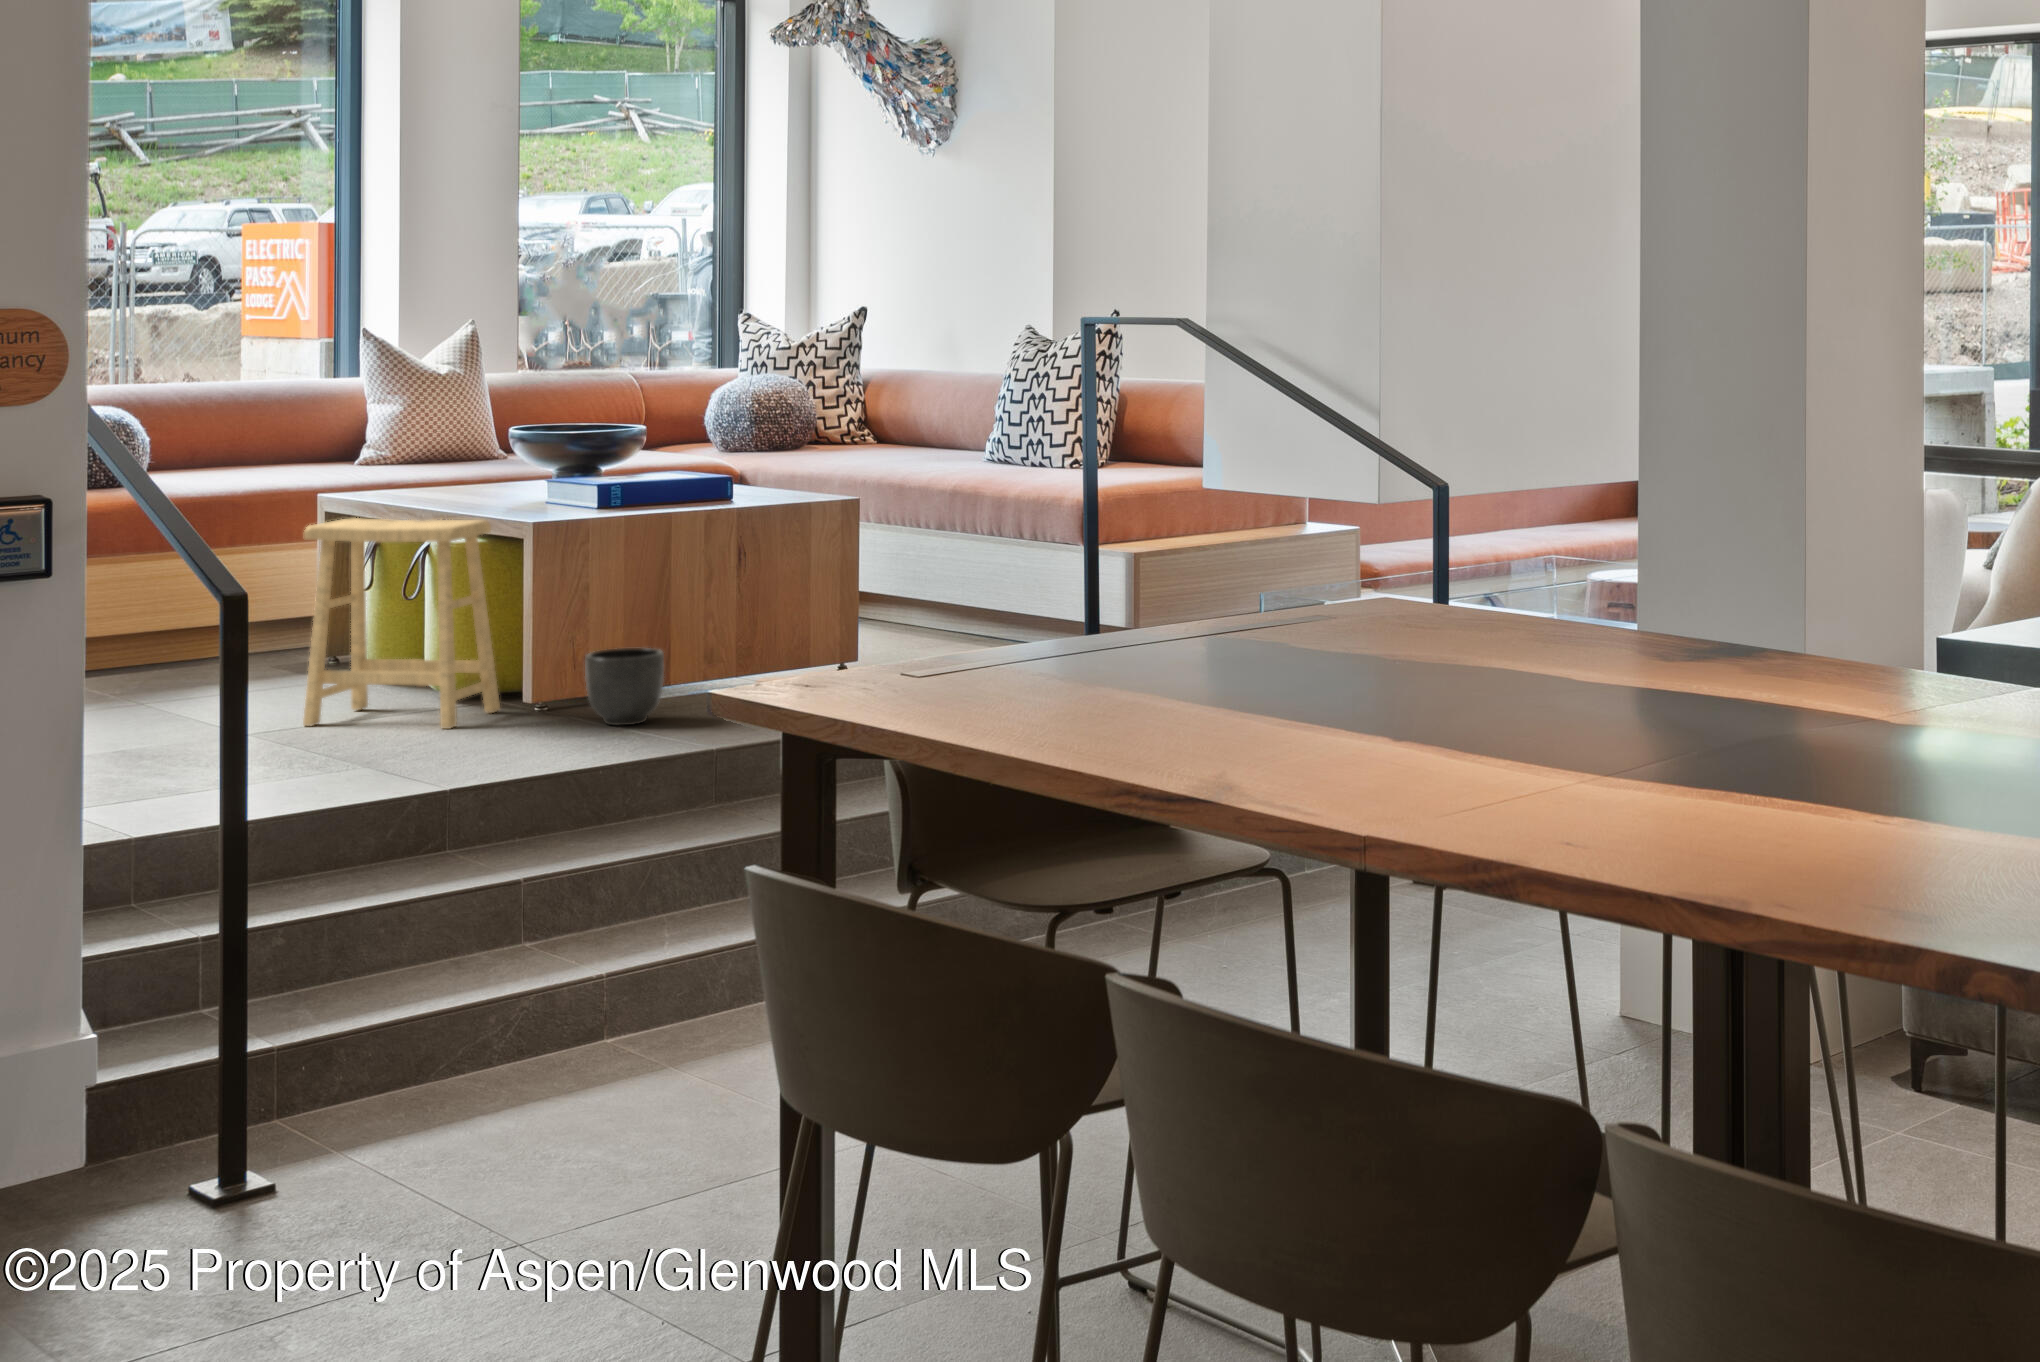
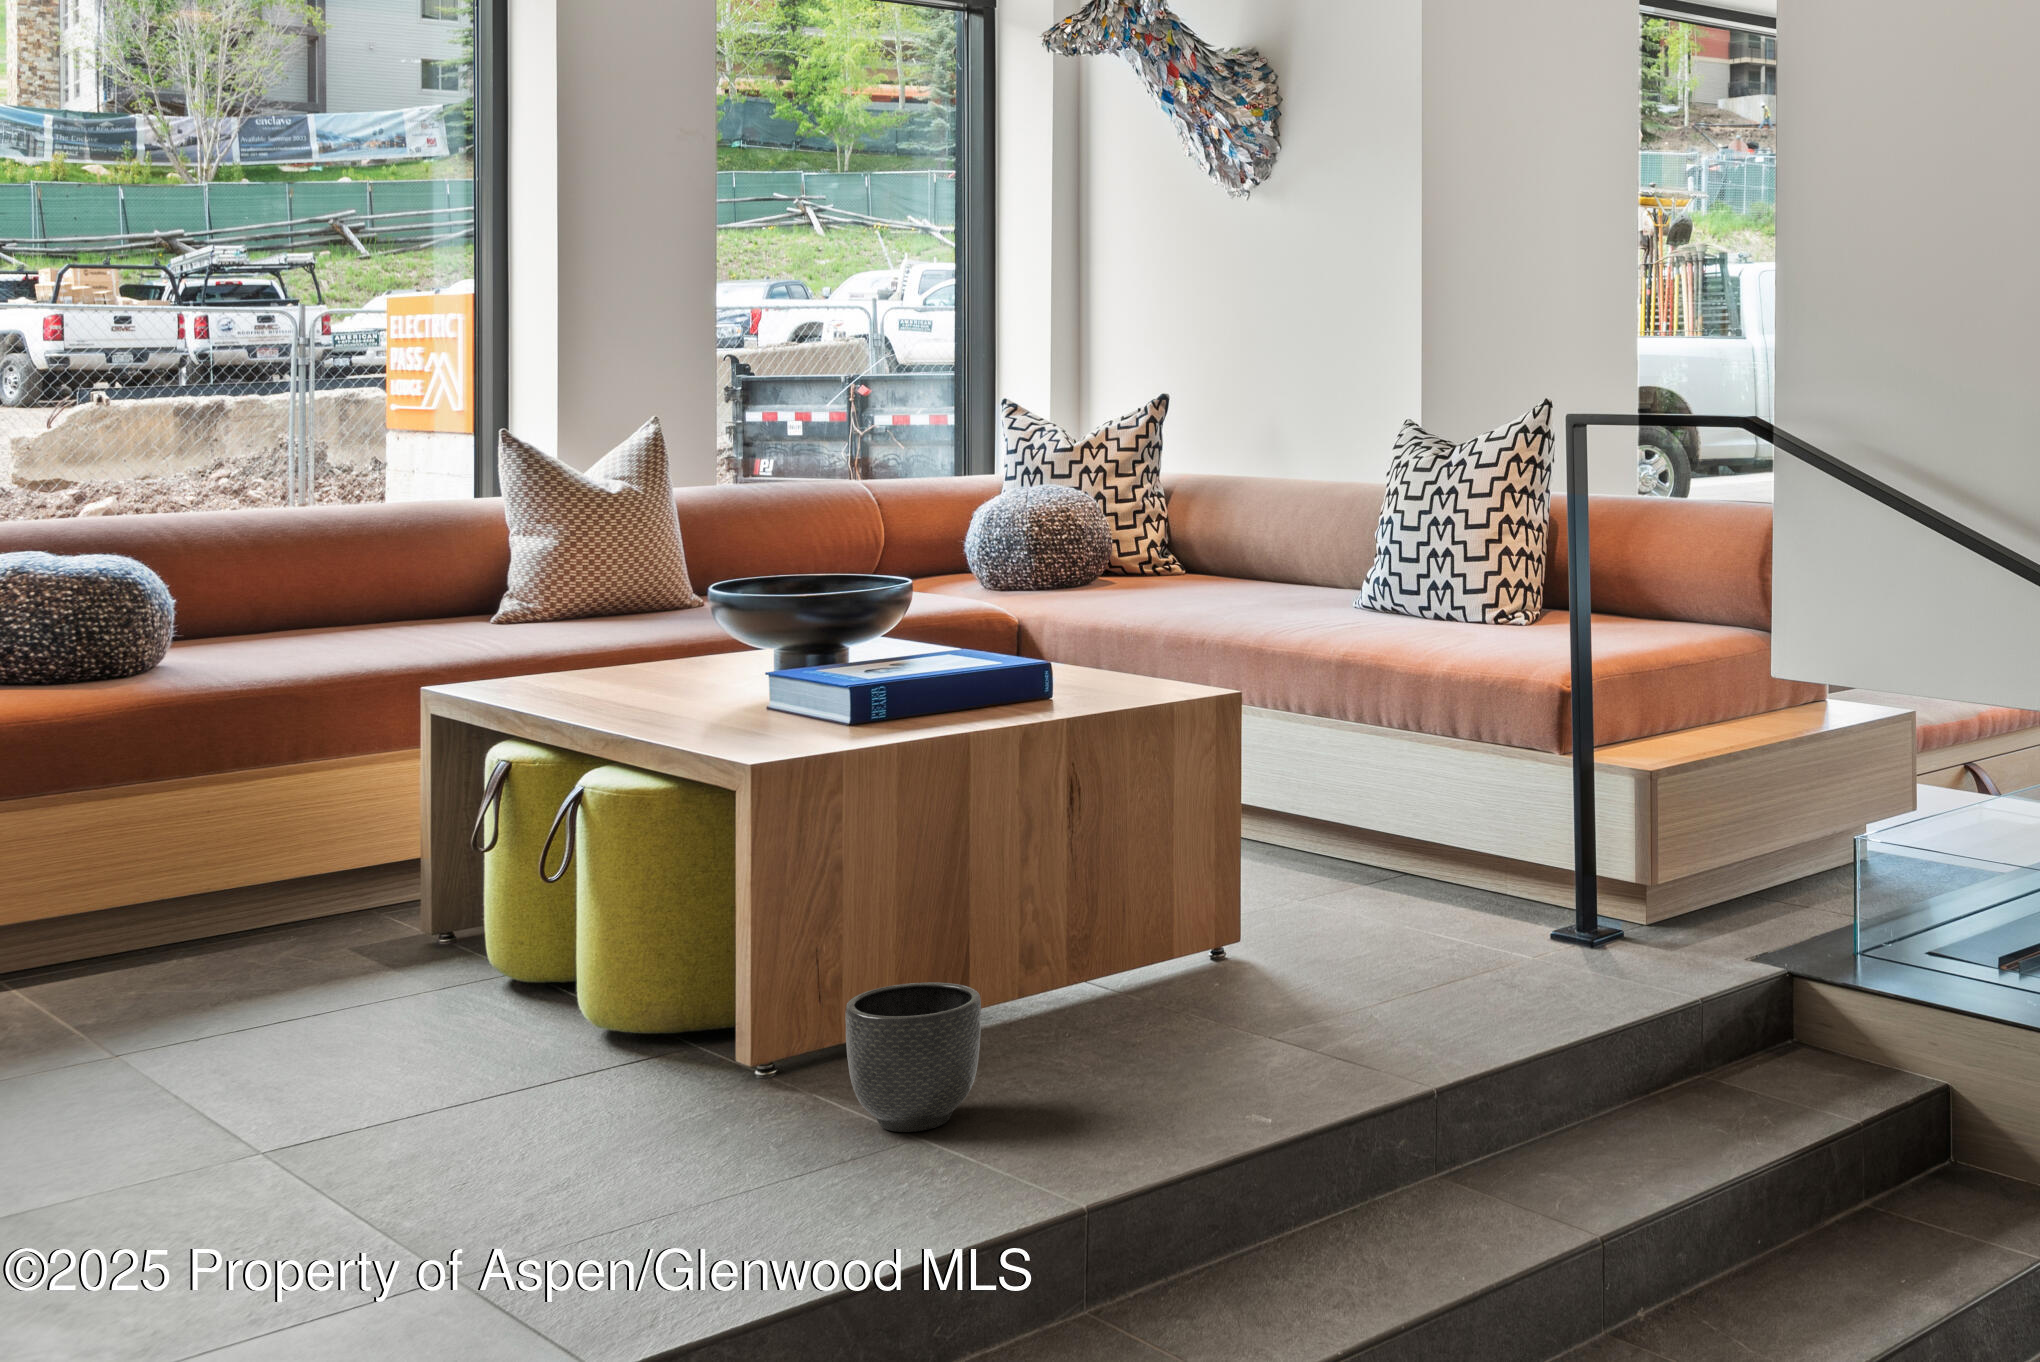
footstool: present [303,518,500,729] -> none [359,754,698,1141]

